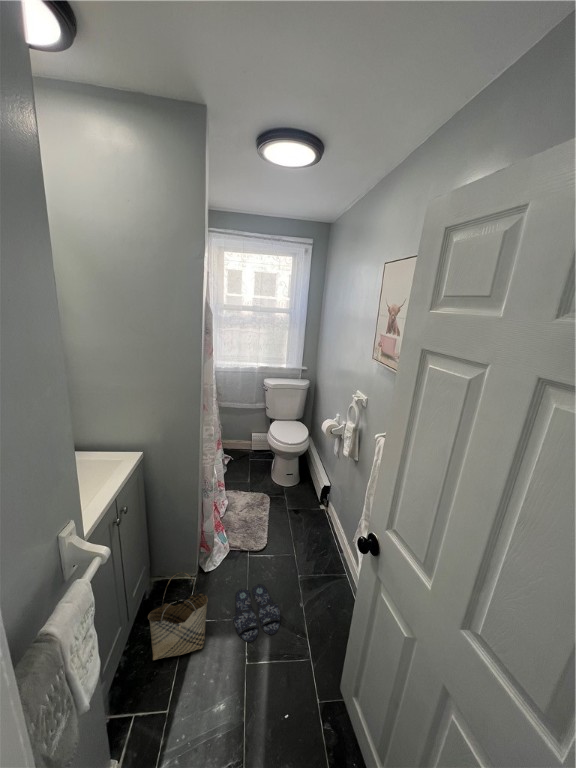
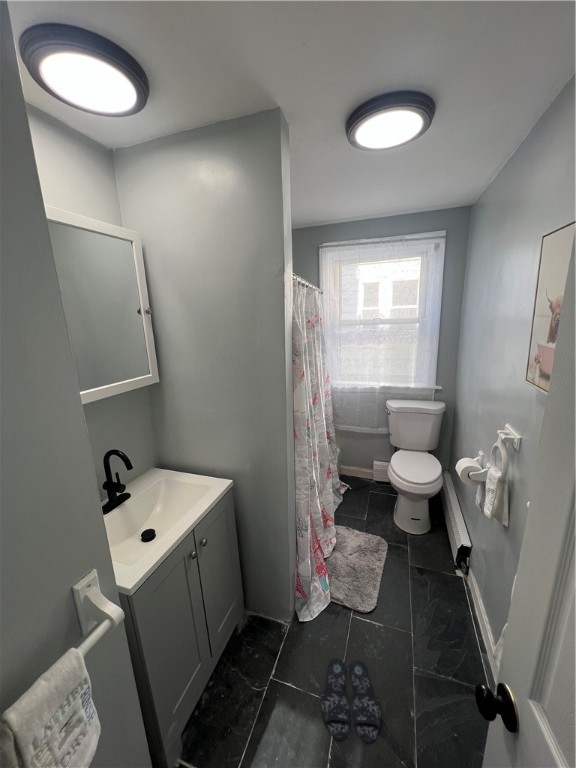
woven basket: present [148,572,208,660] -> none [226,620,289,720]

